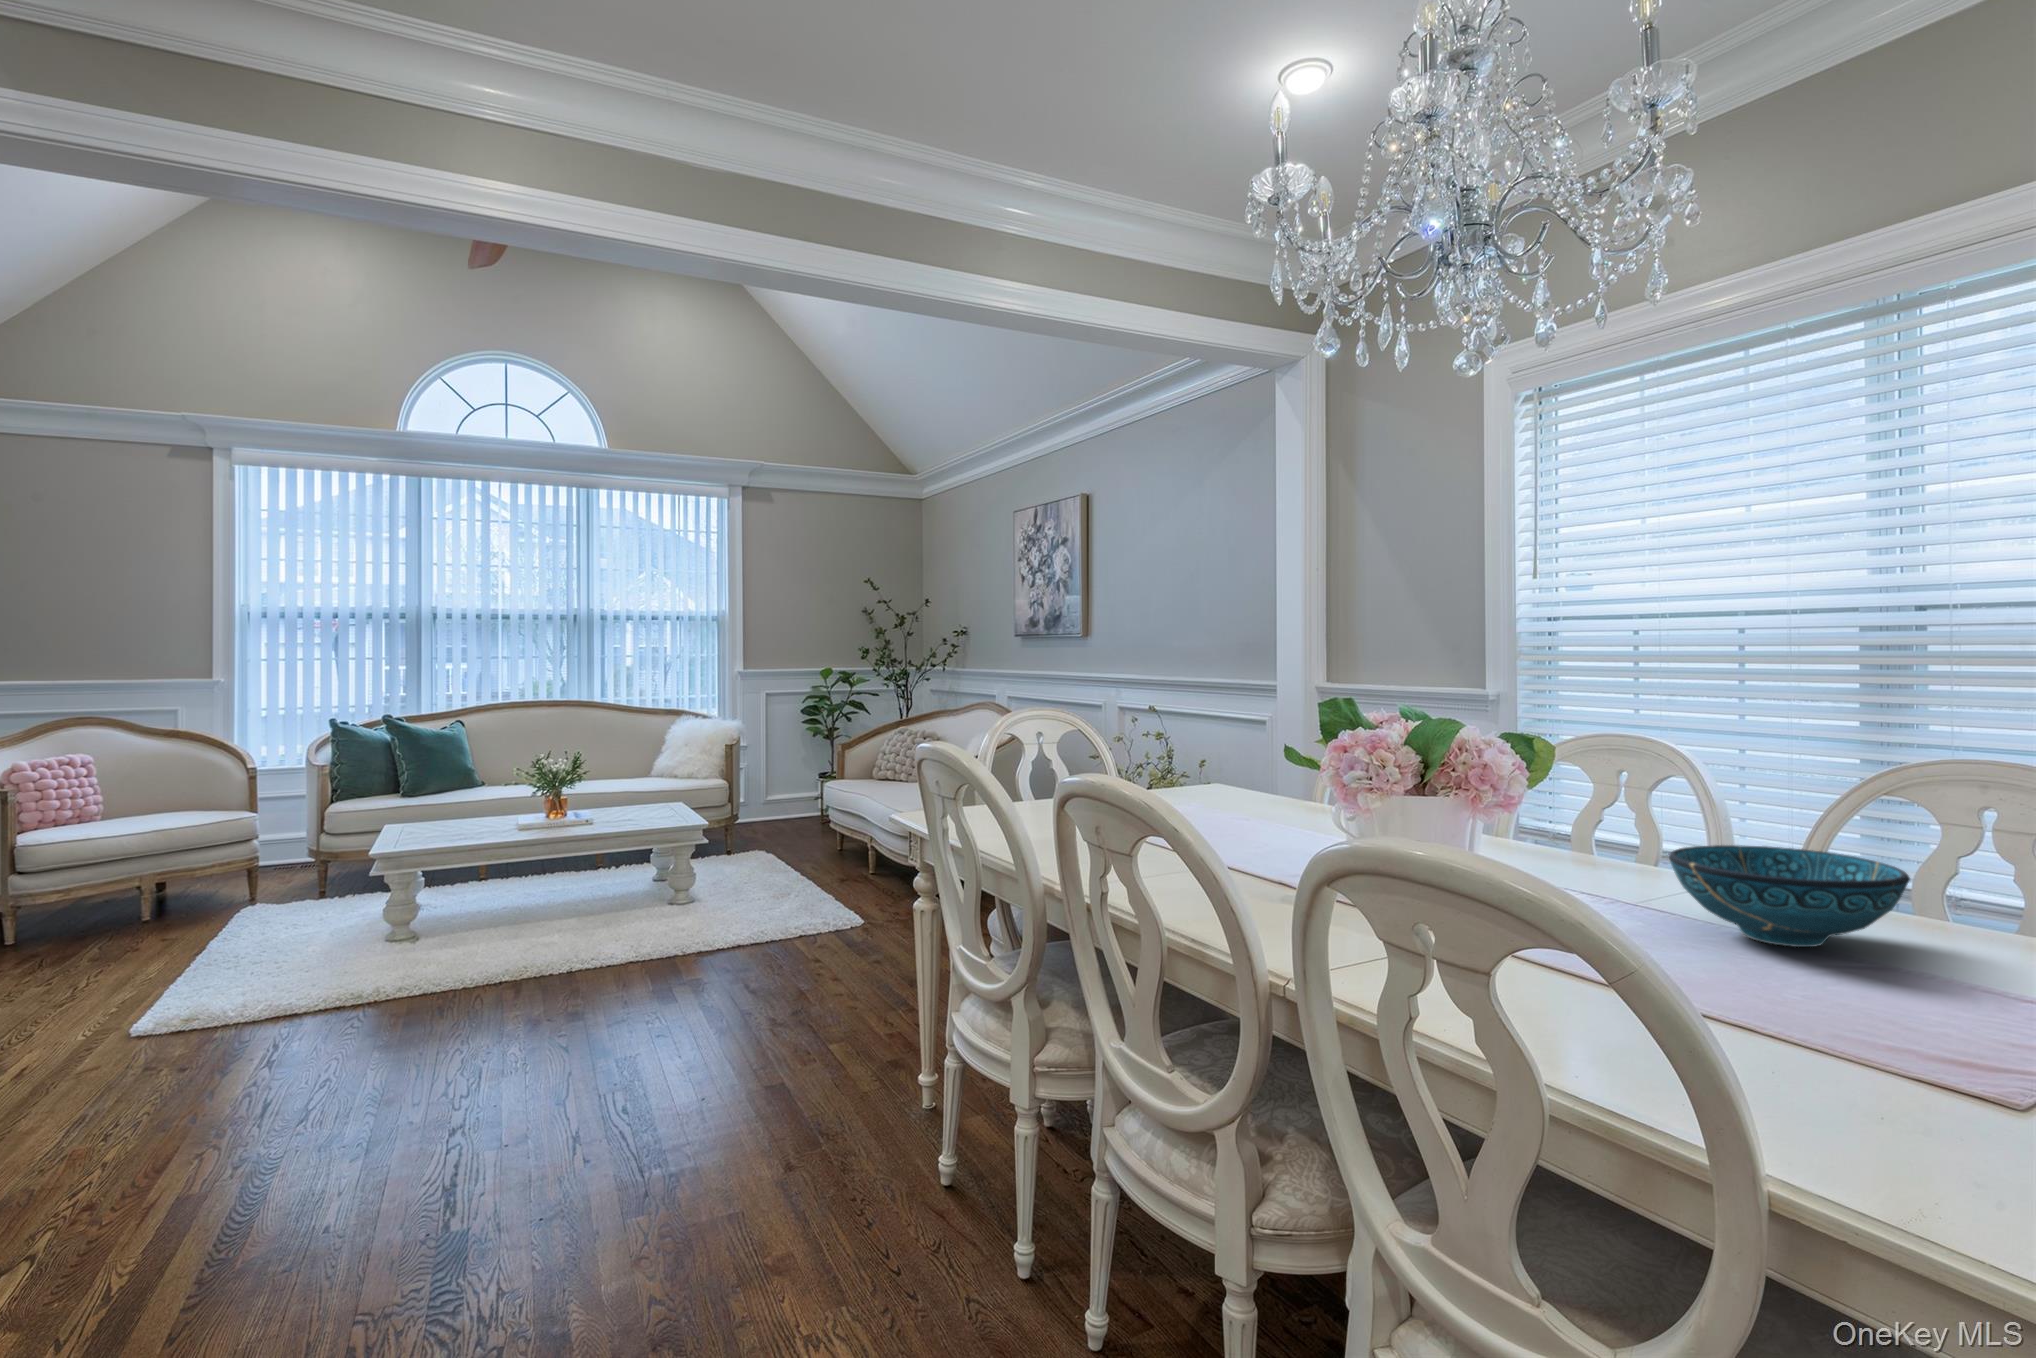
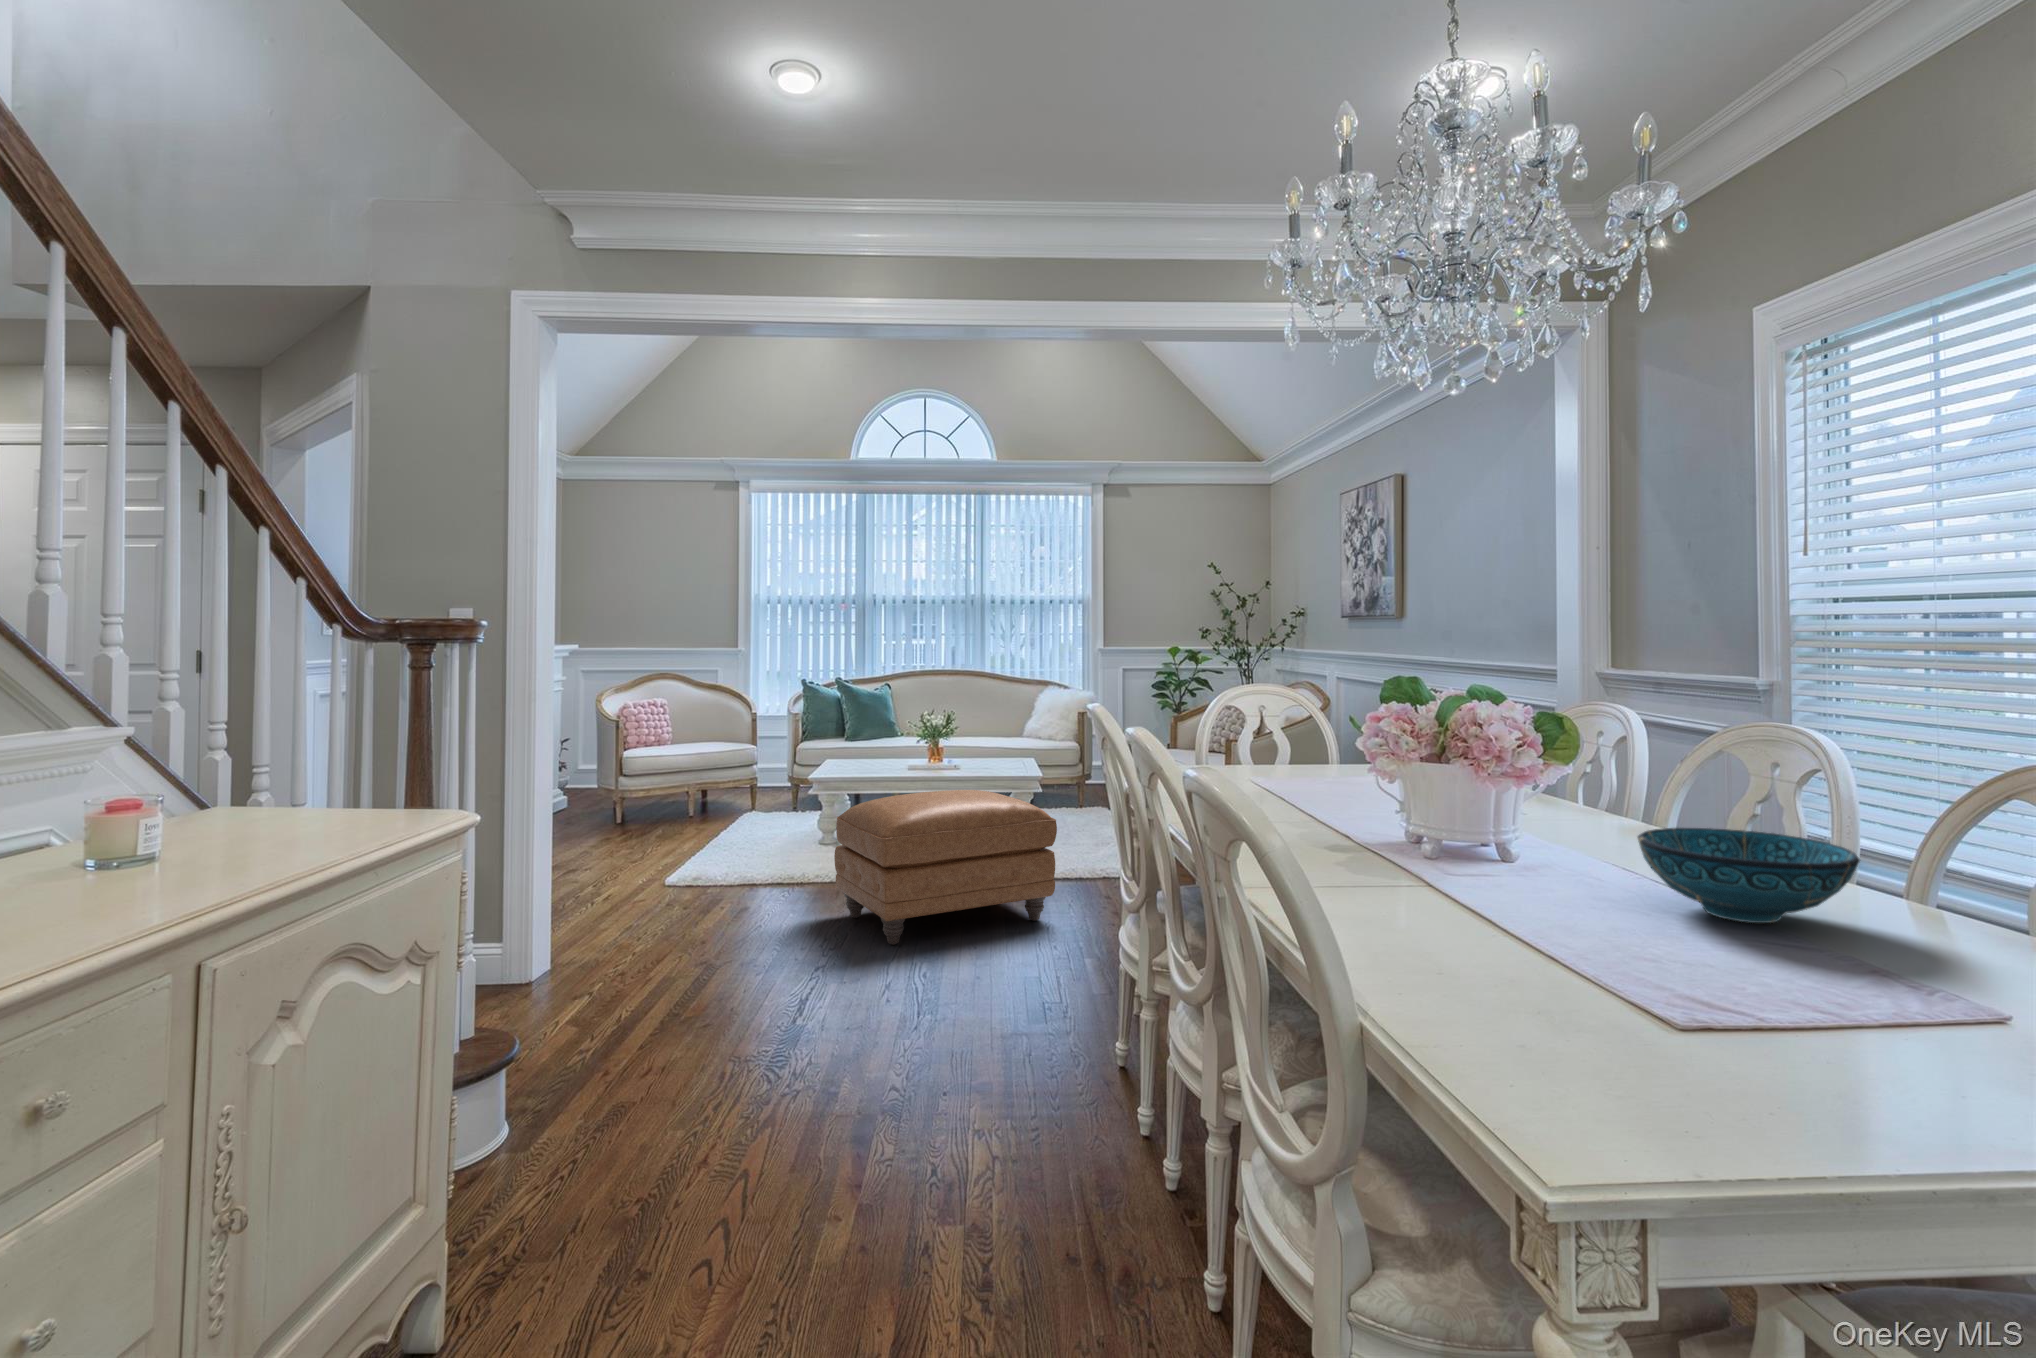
ottoman: none [452,854,777,1083] -> present [834,790,1057,945]

